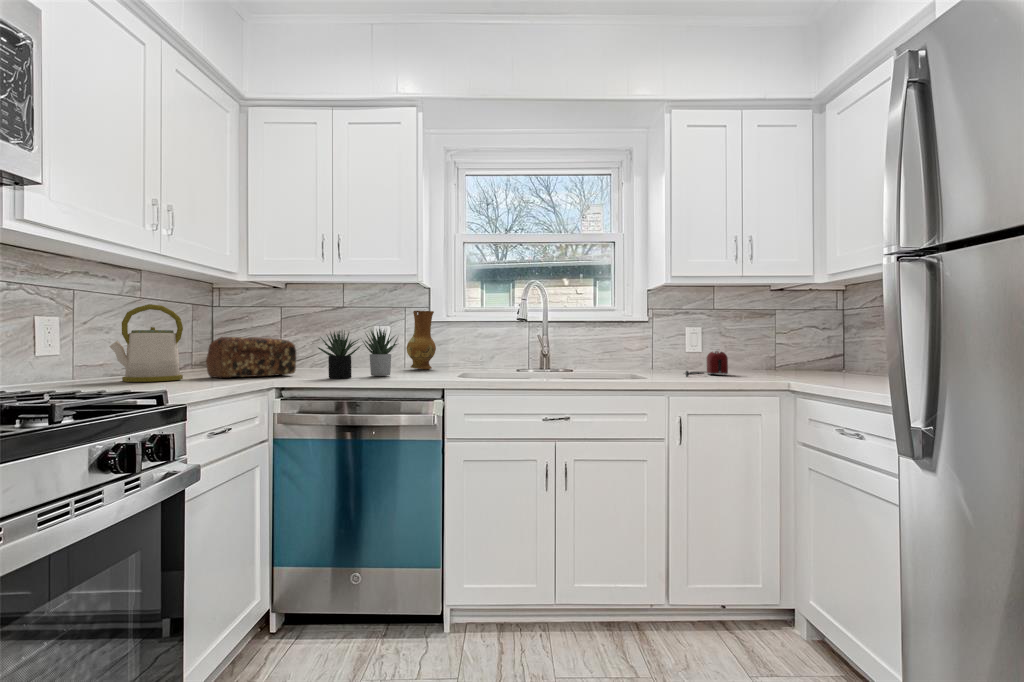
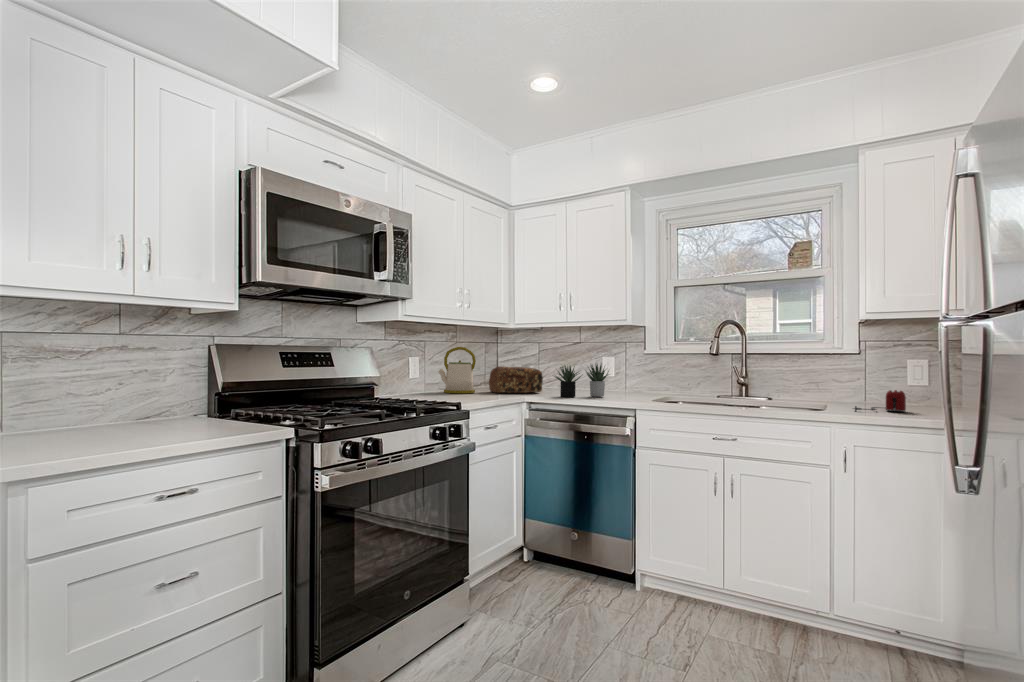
ceramic jug: present [407,311,436,370] -> none [626,347,649,393]

